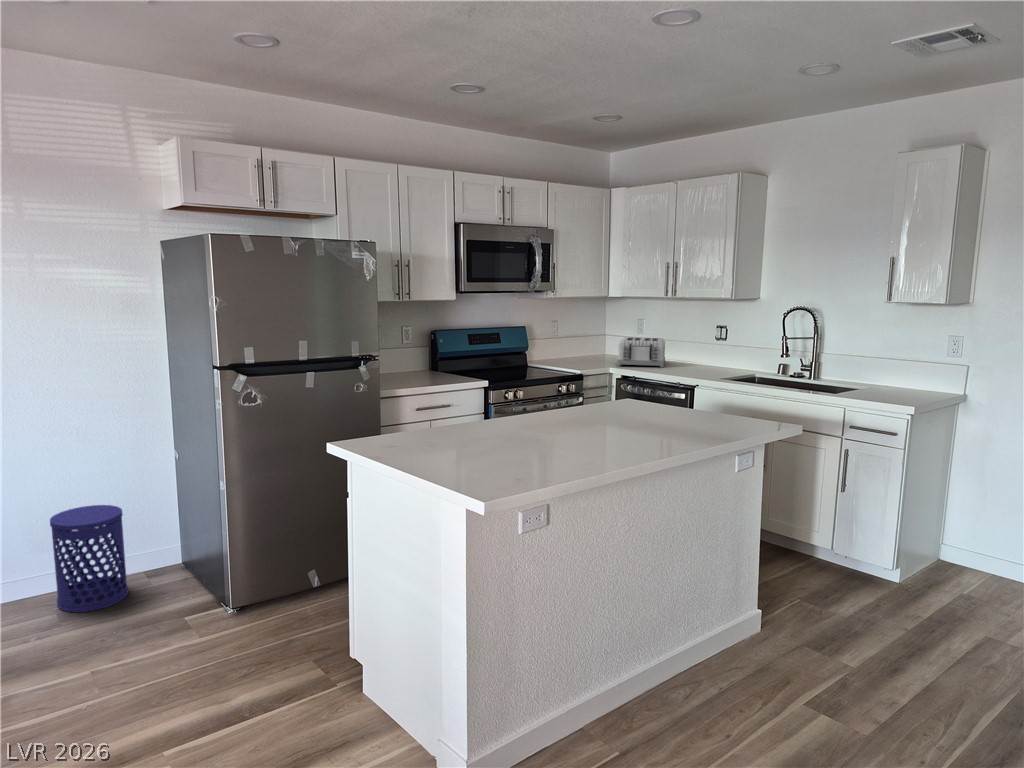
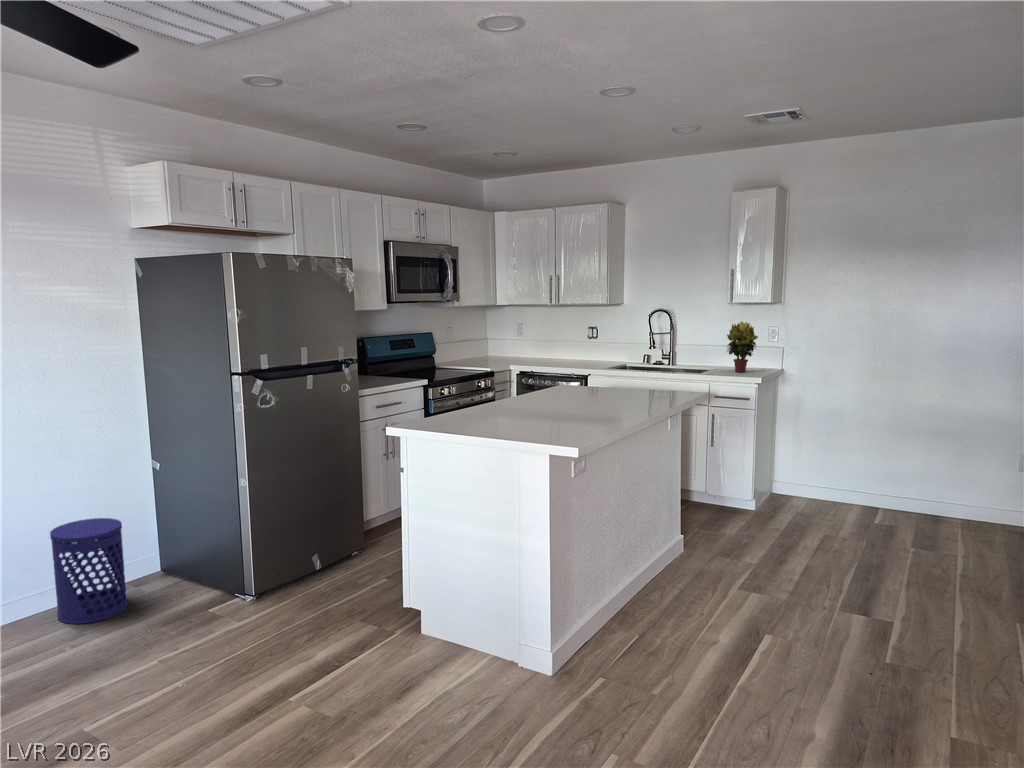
potted plant: none [878,326,929,394] -> present [727,322,758,372]
toaster: present [617,337,665,367] -> none [509,339,551,364]

